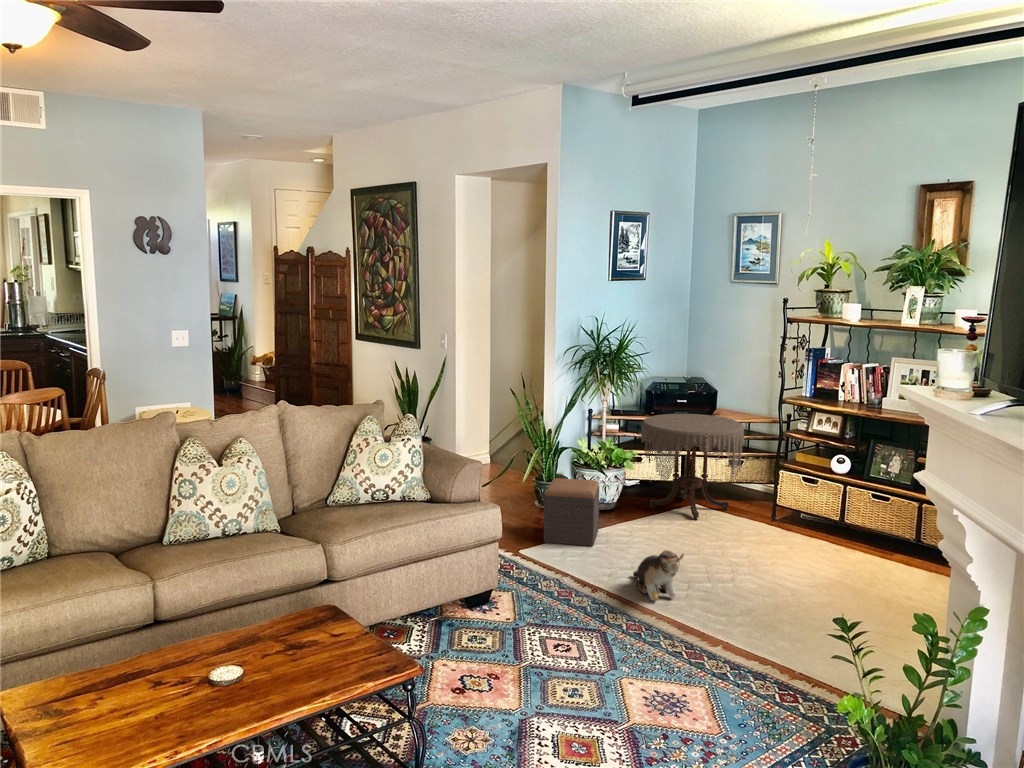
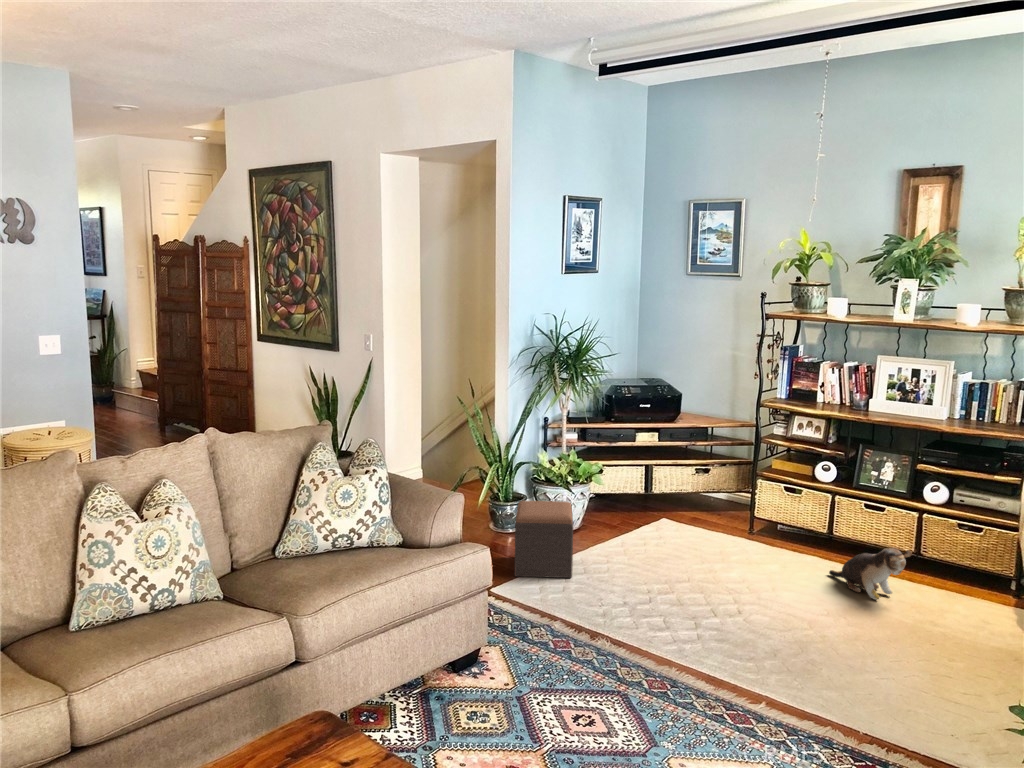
side table: present [641,414,744,520] -> none [605,420,717,539]
plush toy: present [633,550,684,601] -> present [829,548,912,599]

